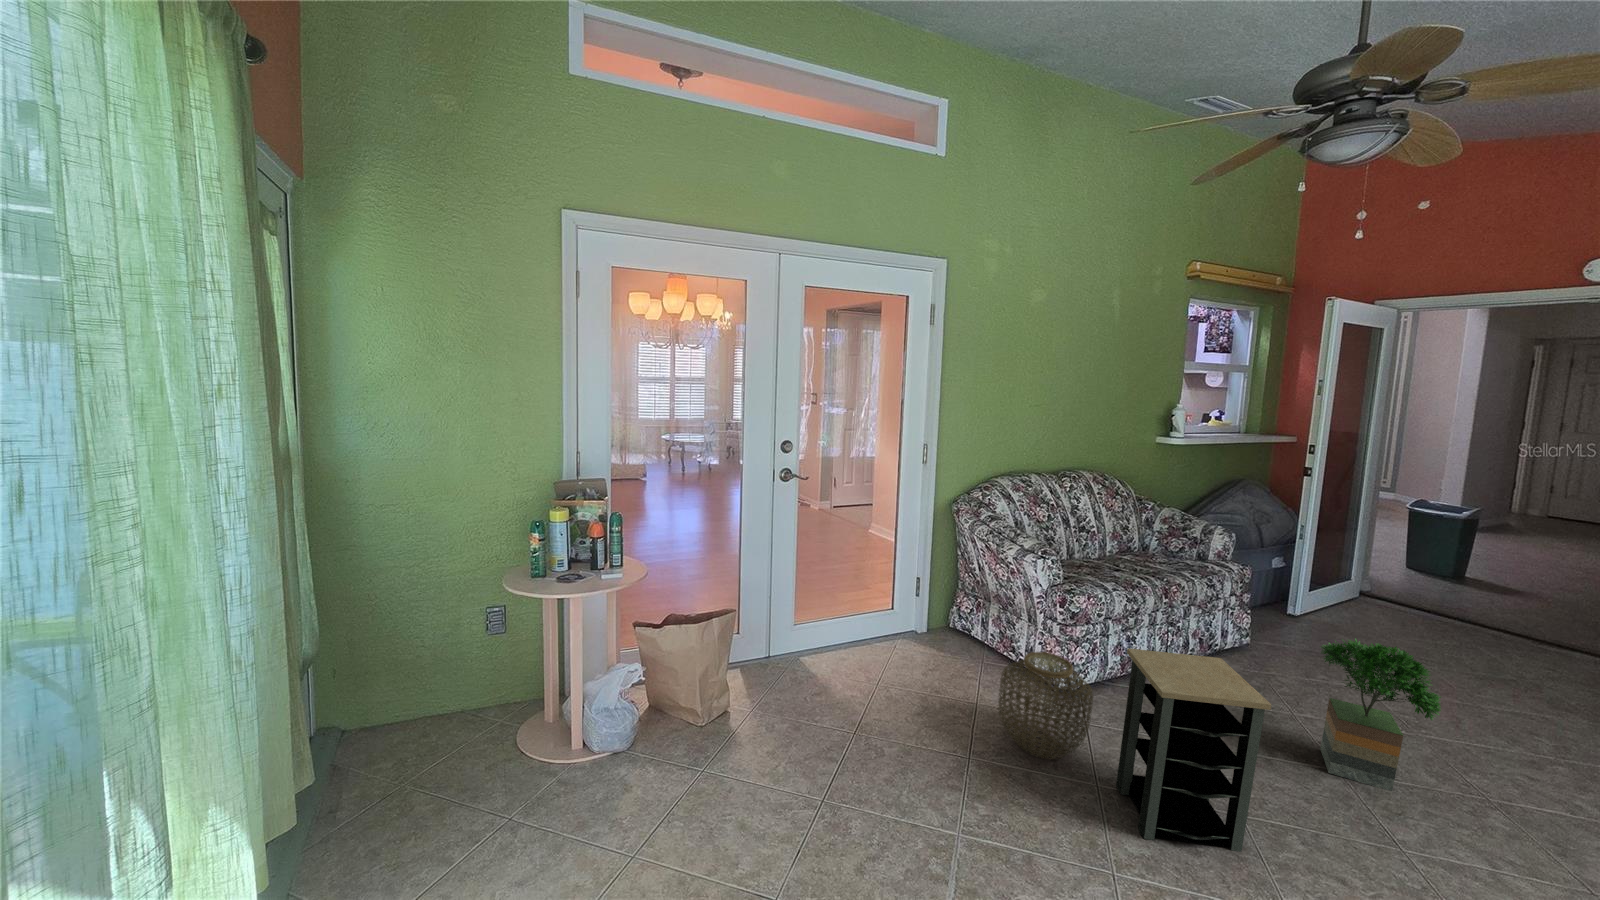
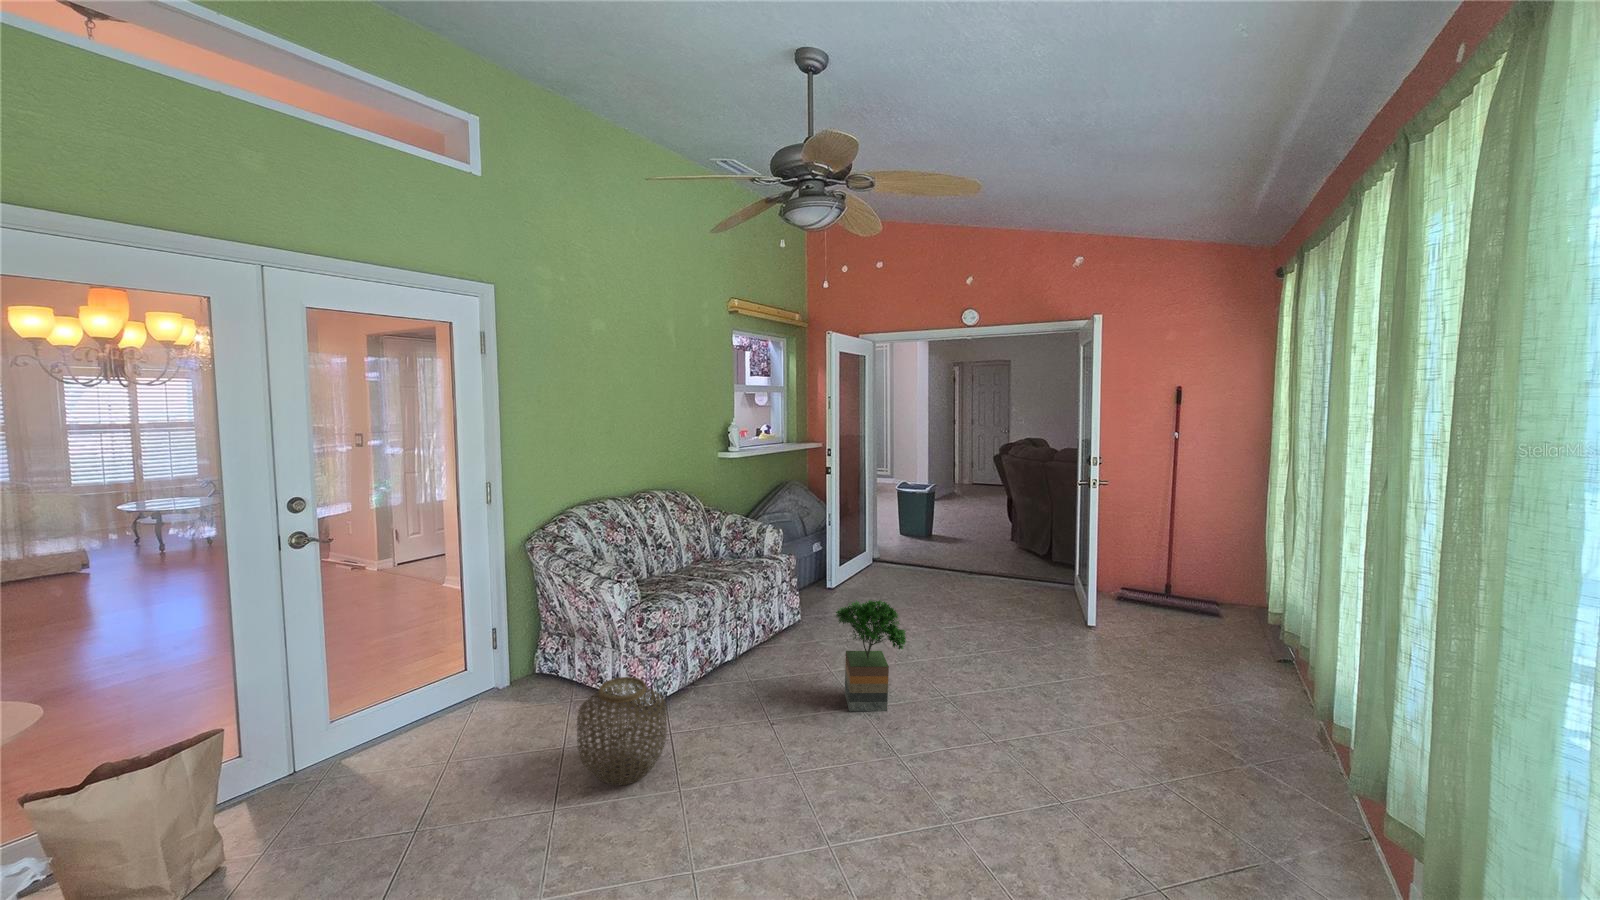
side table: present [1116,648,1271,852] -> none [688,643,795,830]

